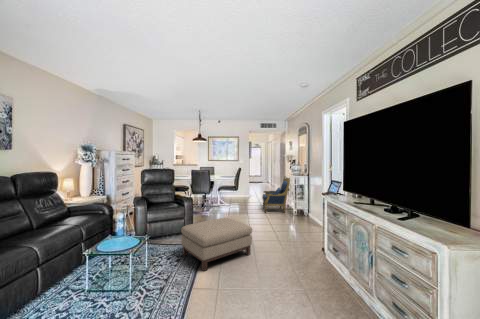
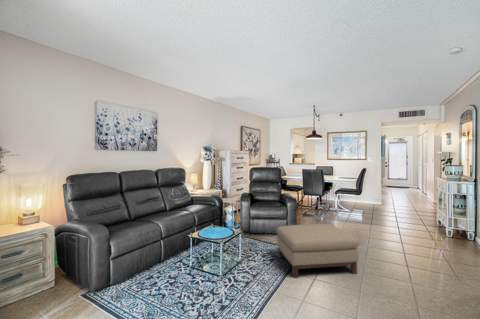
armchair: present [262,177,290,213] -> none [396,175,440,232]

